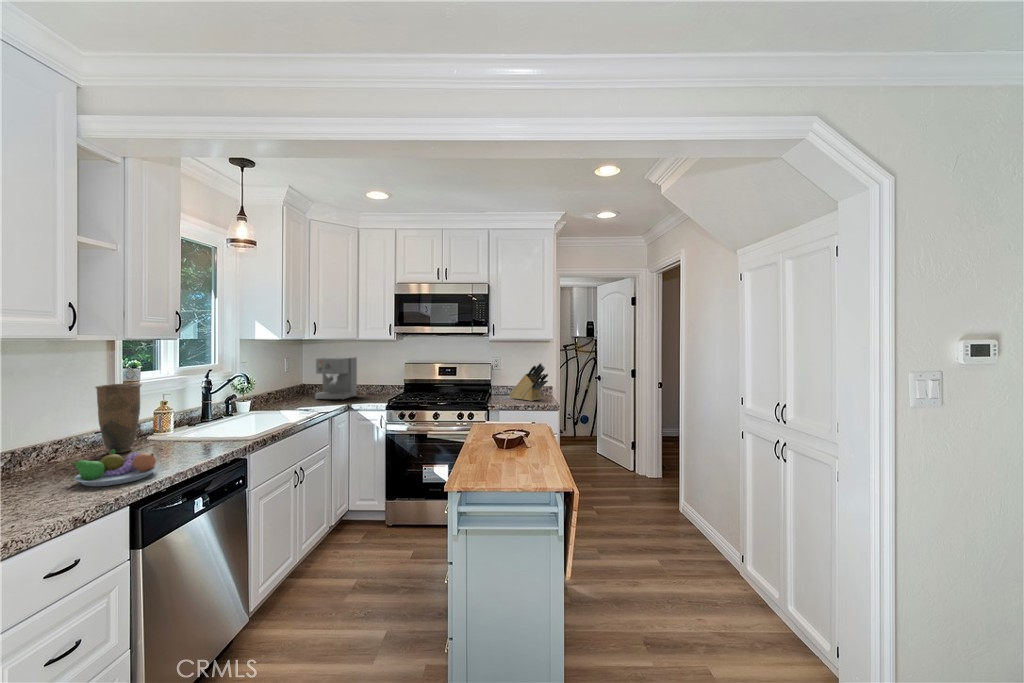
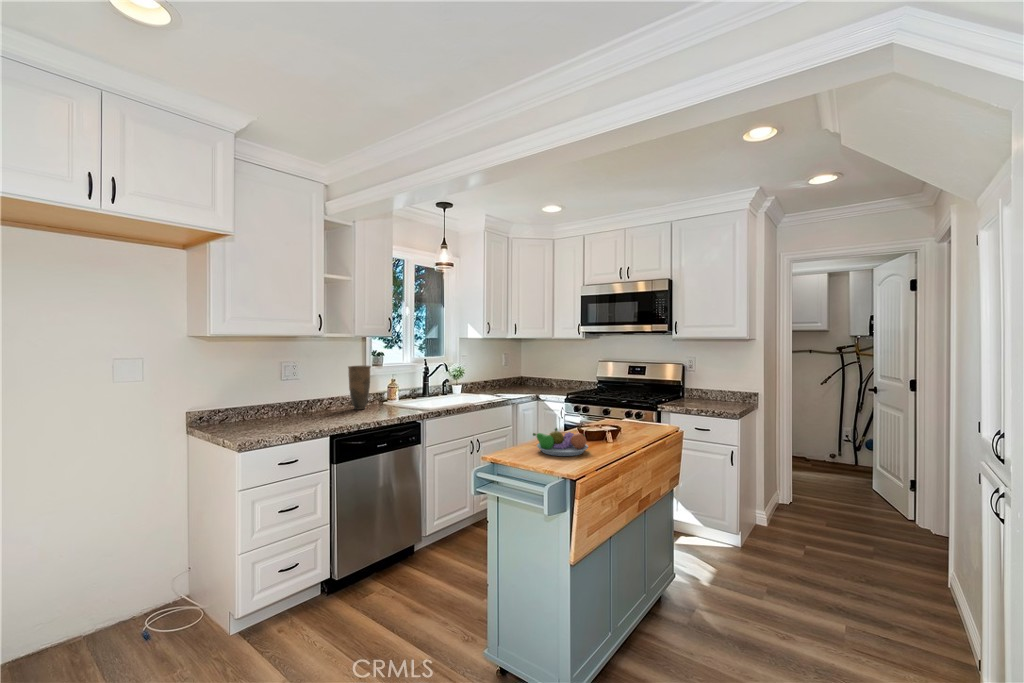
coffee maker: present [315,357,357,400] -> none [519,354,554,391]
knife block: present [509,363,548,401] -> none [692,364,731,406]
fruit bowl: present [71,450,158,486] -> present [533,428,588,456]

